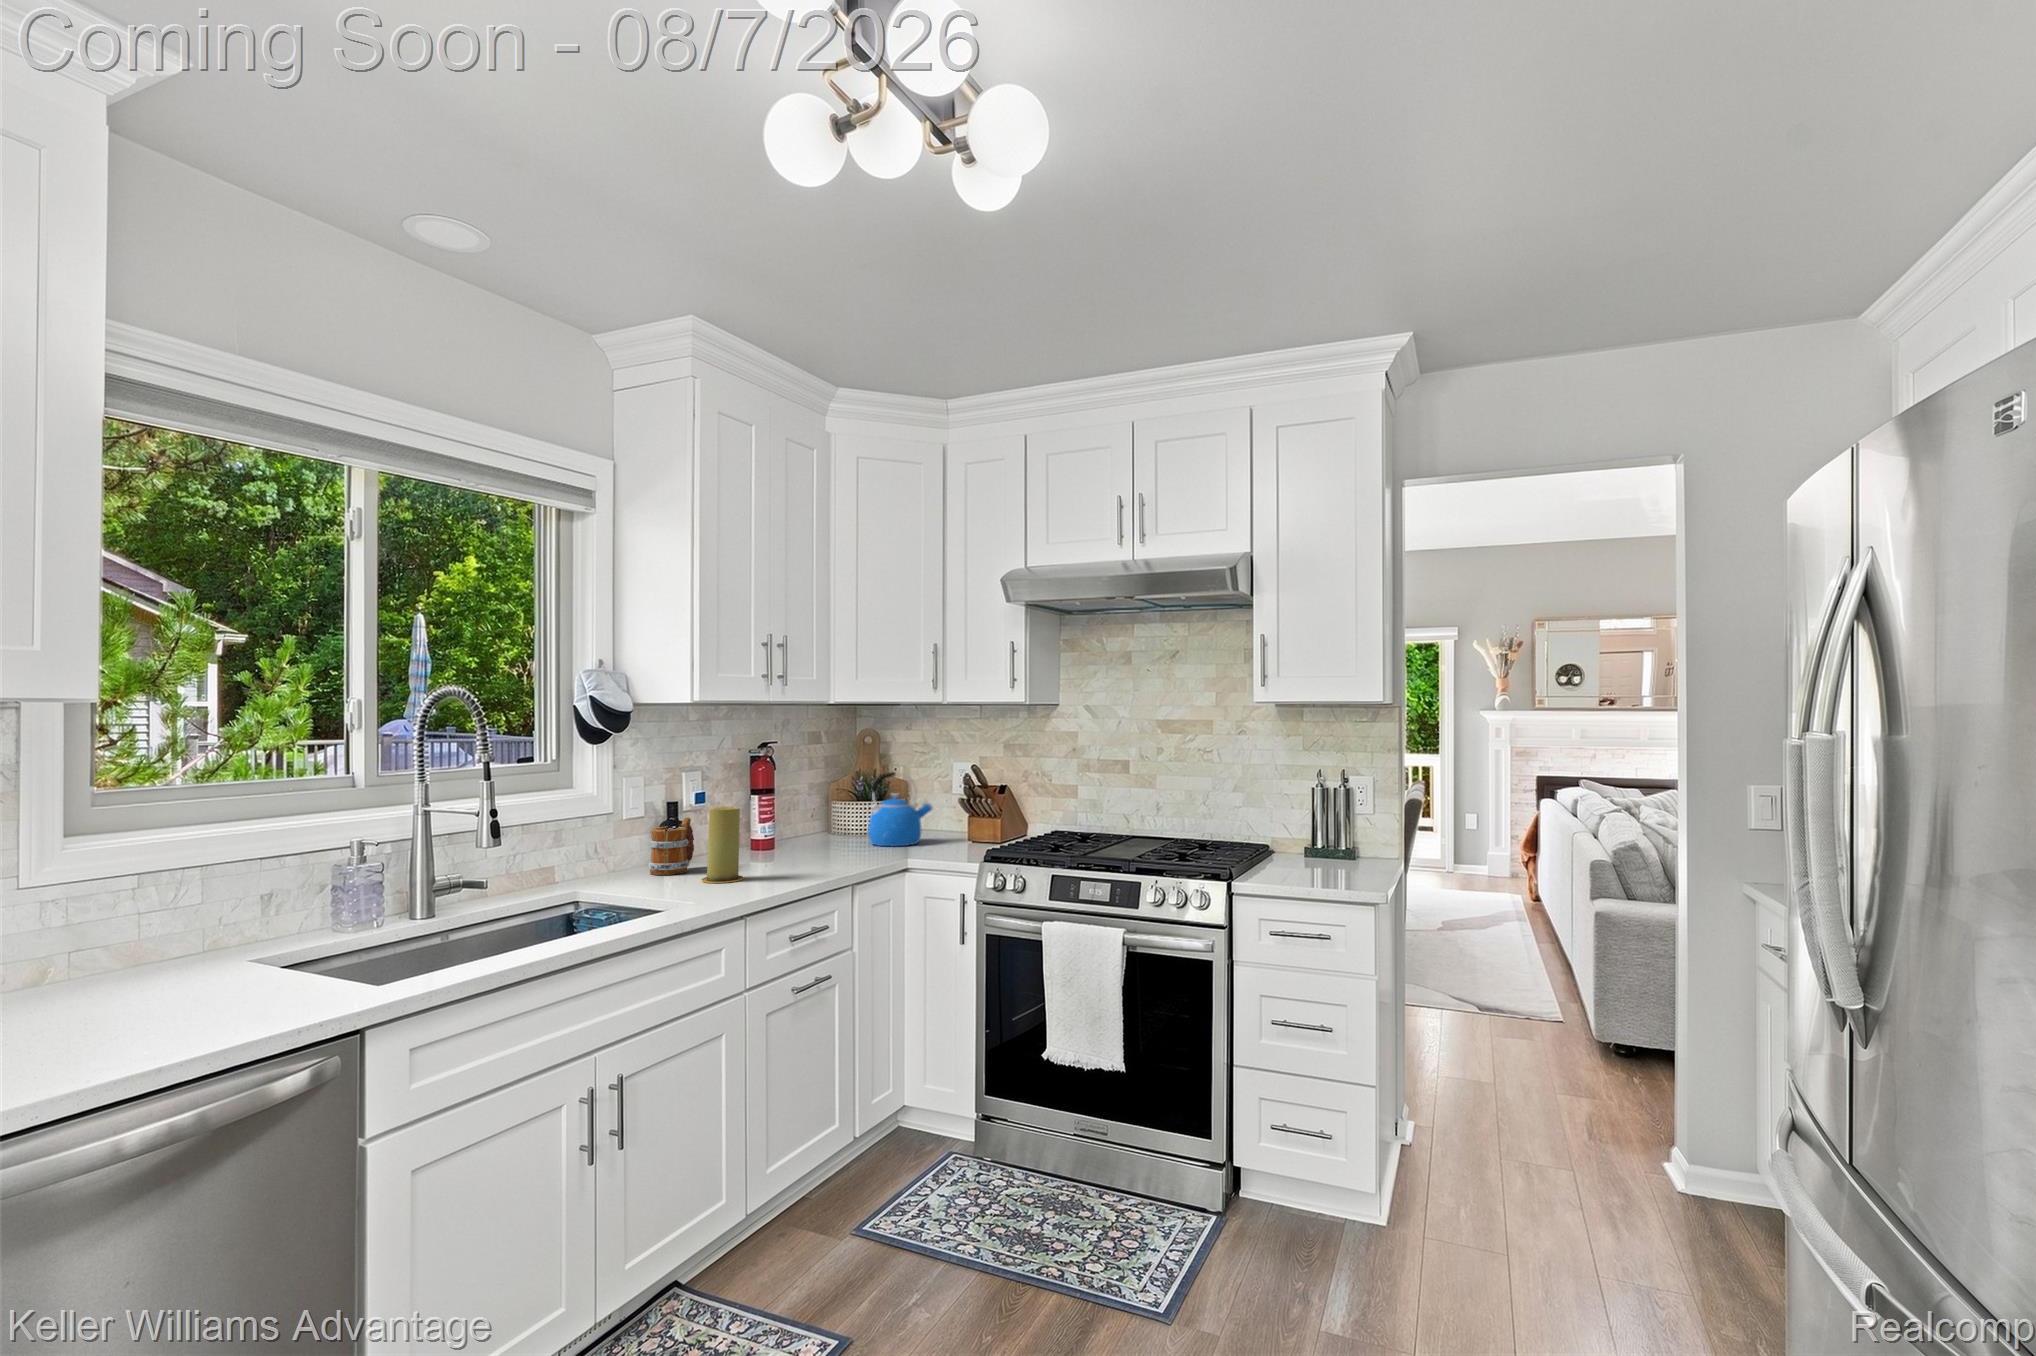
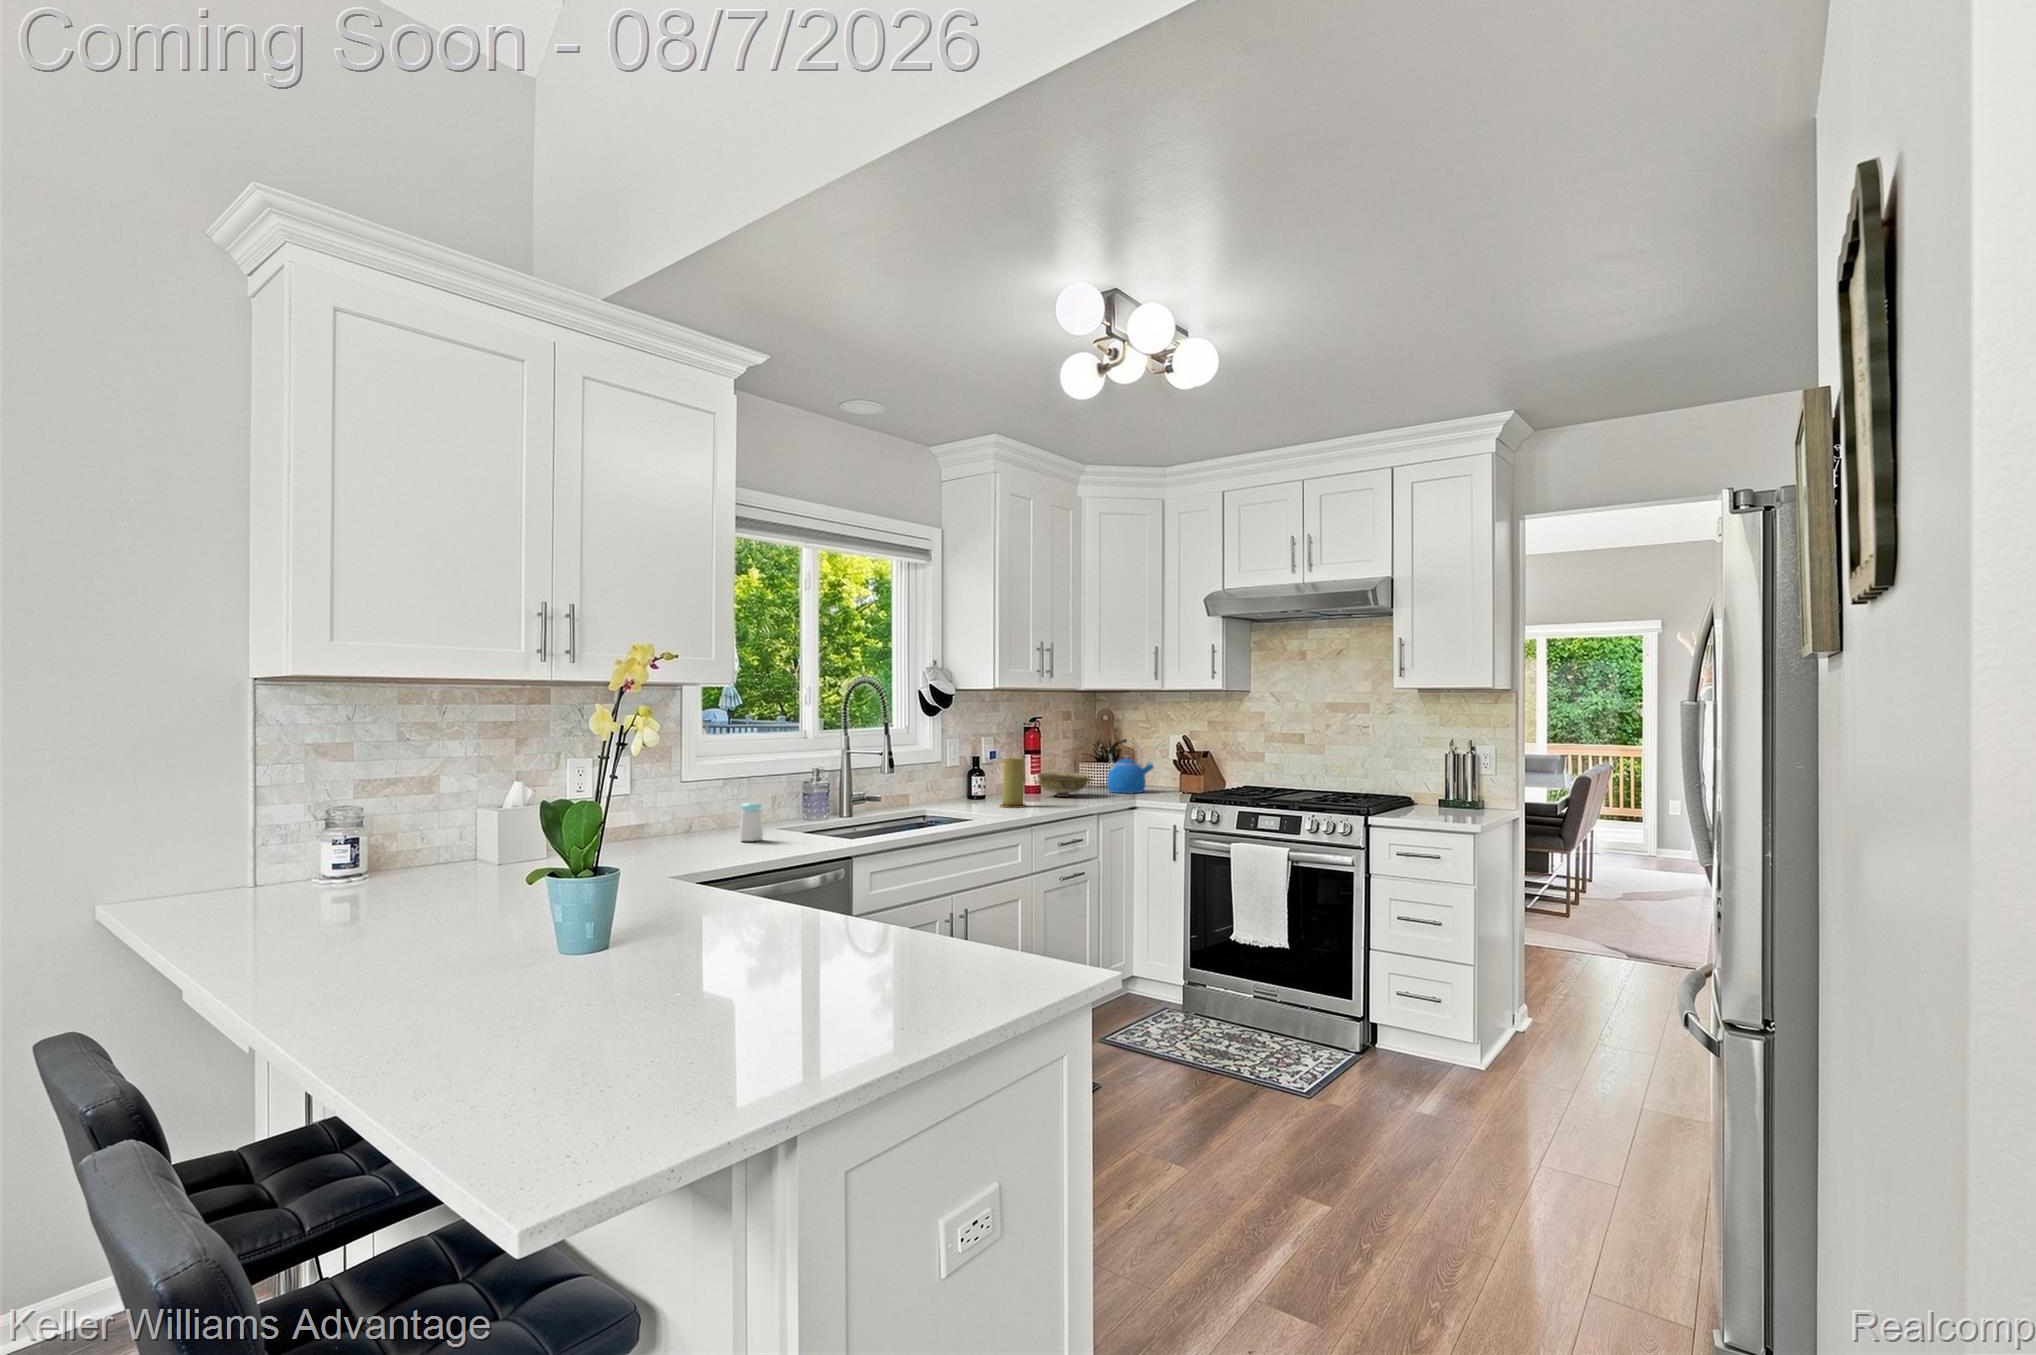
mug: present [648,818,694,875] -> none [962,766,991,803]
ceramic bowl: none [760,820,847,857] -> present [1035,772,1092,797]
salt shaker: none [126,927,185,1007] -> present [739,802,763,841]

